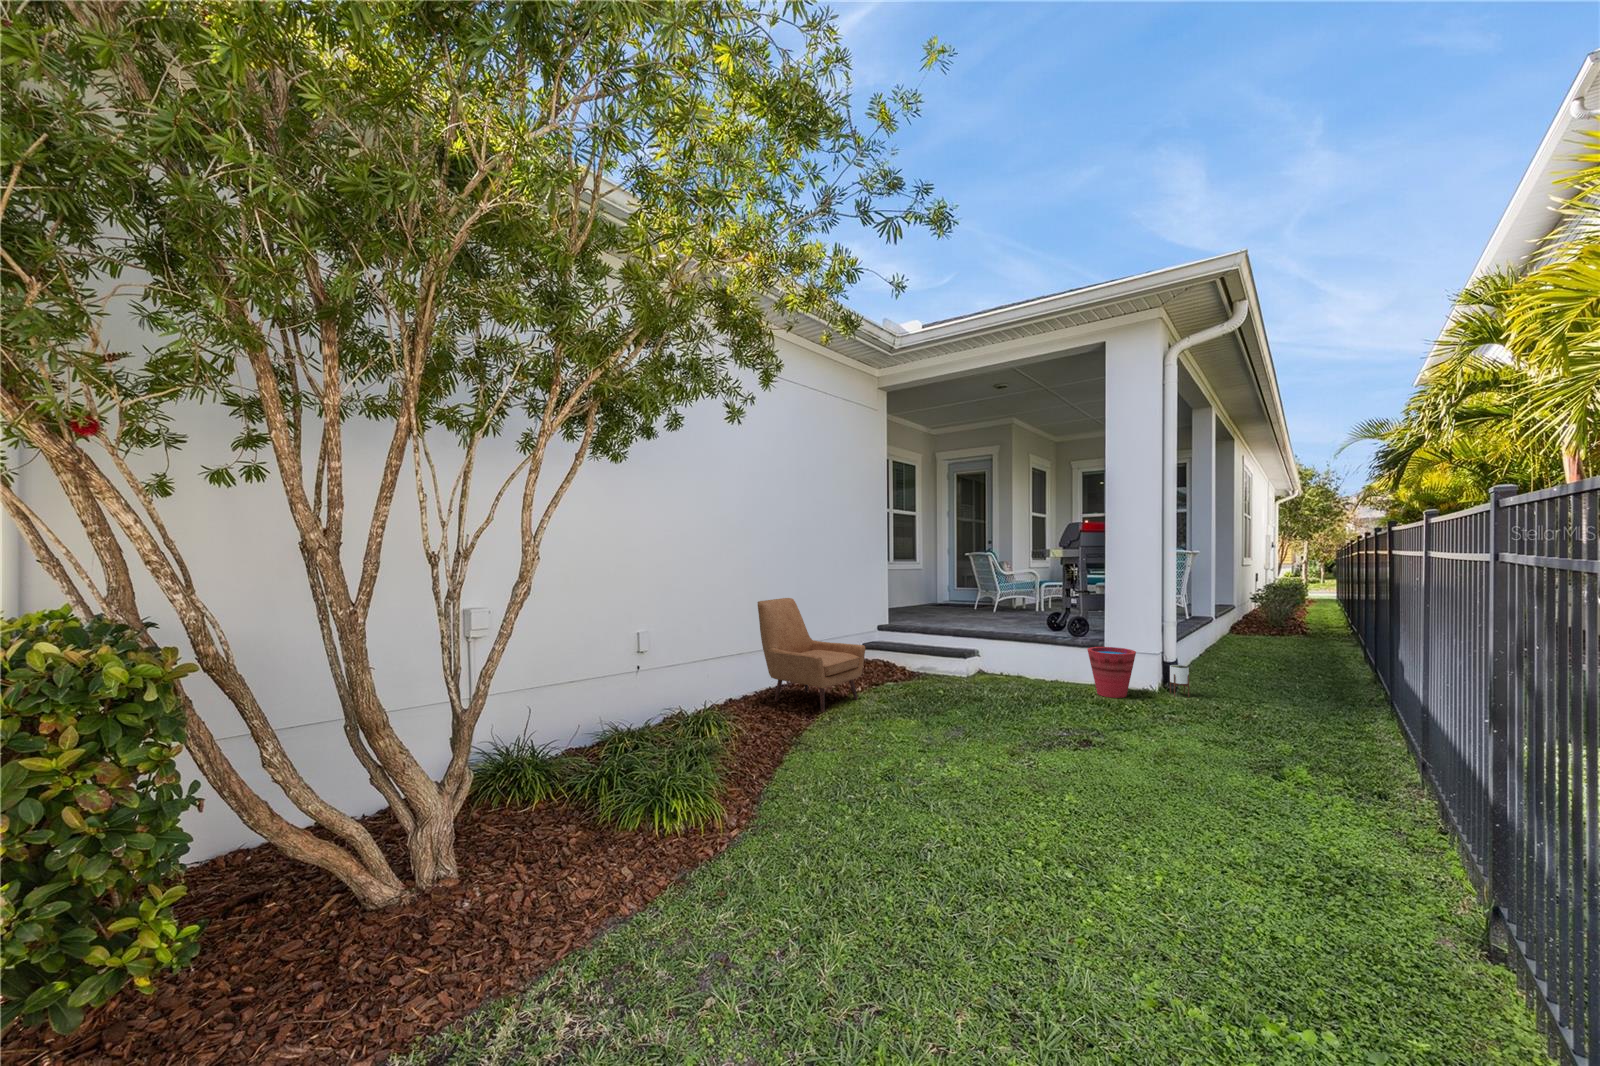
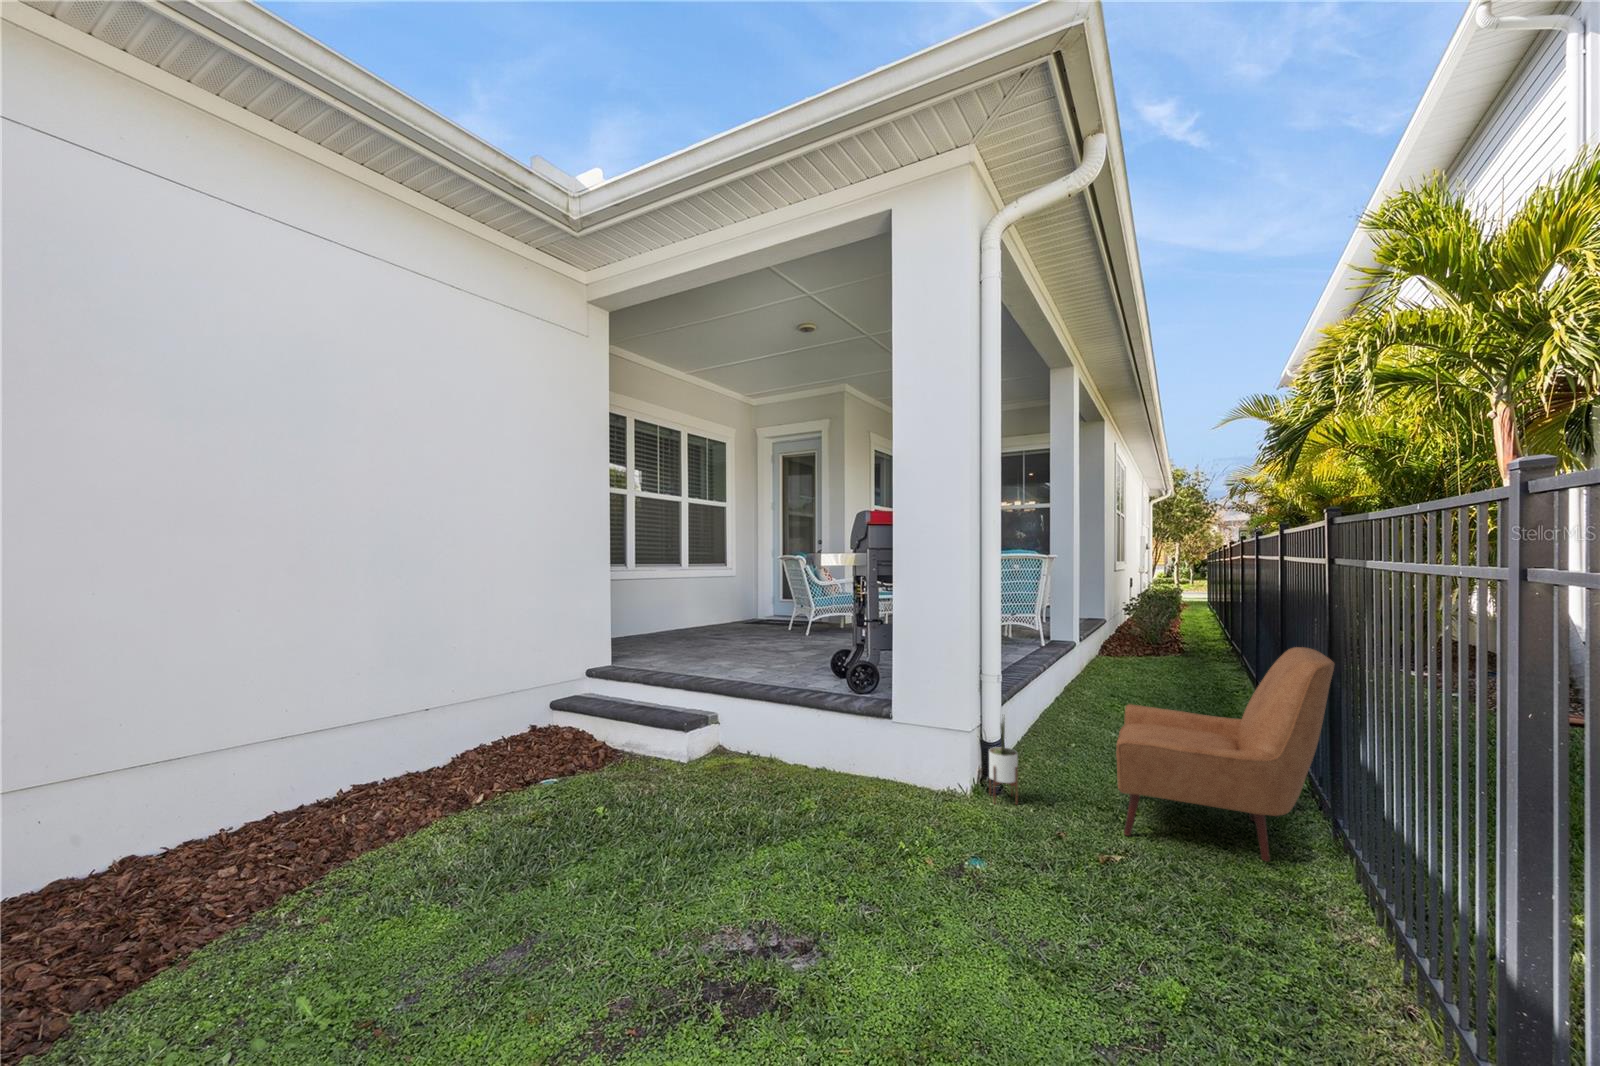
chair: present [757,598,866,712] -> present [1116,647,1334,862]
bucket: present [1087,647,1136,698] -> none [858,717,933,811]

